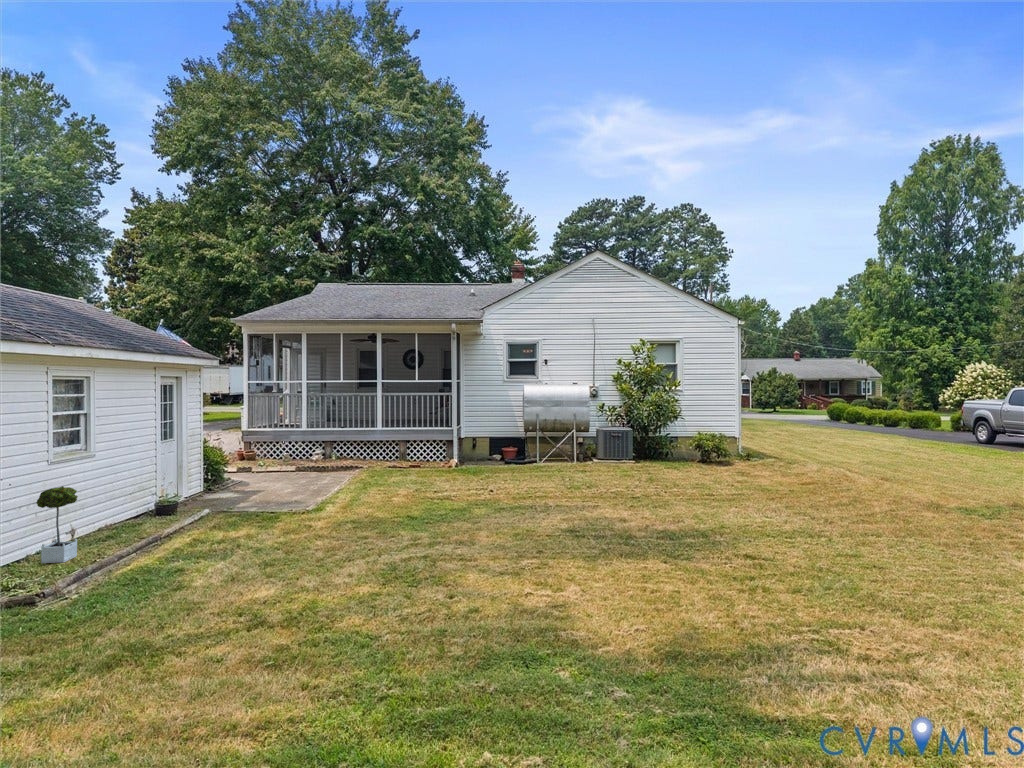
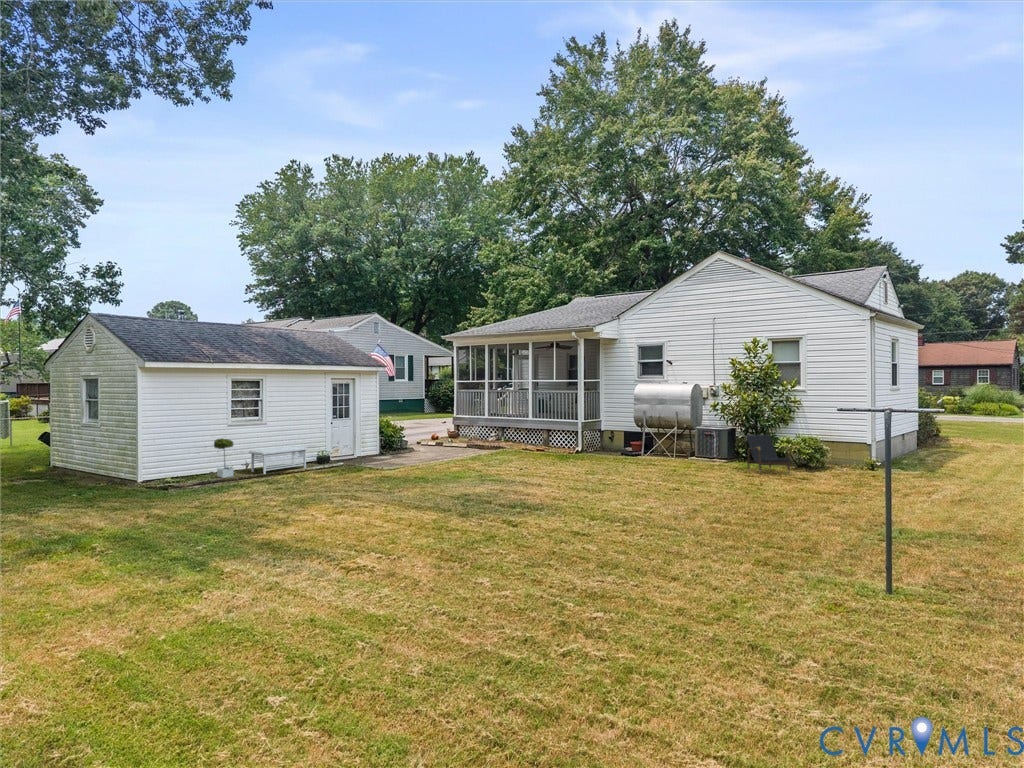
lounge chair: none [630,431,668,466] -> present [747,435,790,474]
storage bench: none [78,490,168,545] -> present [249,446,307,474]

